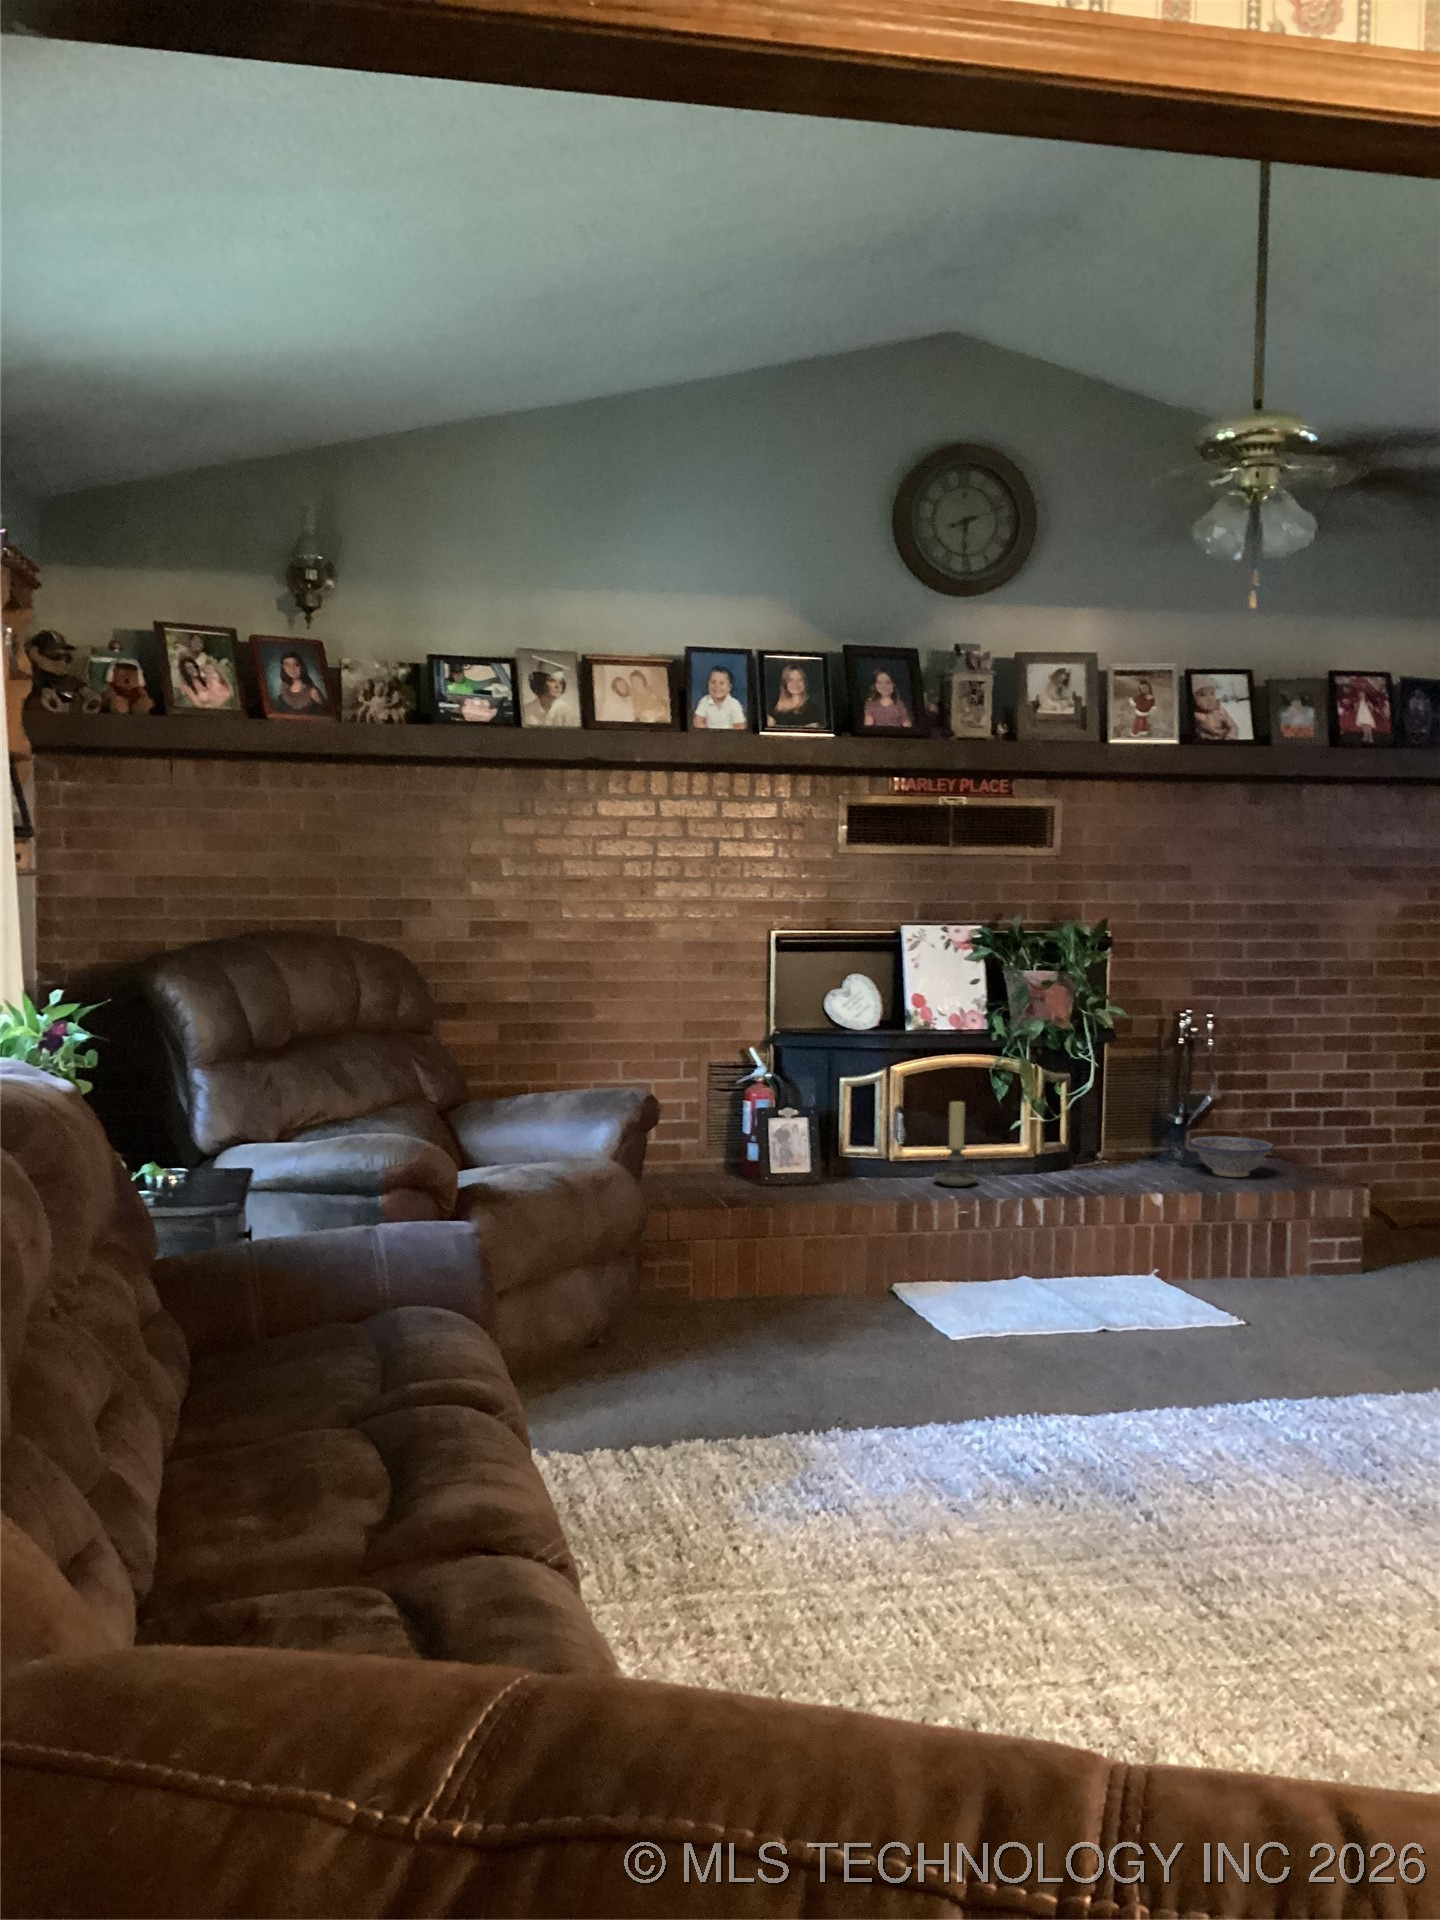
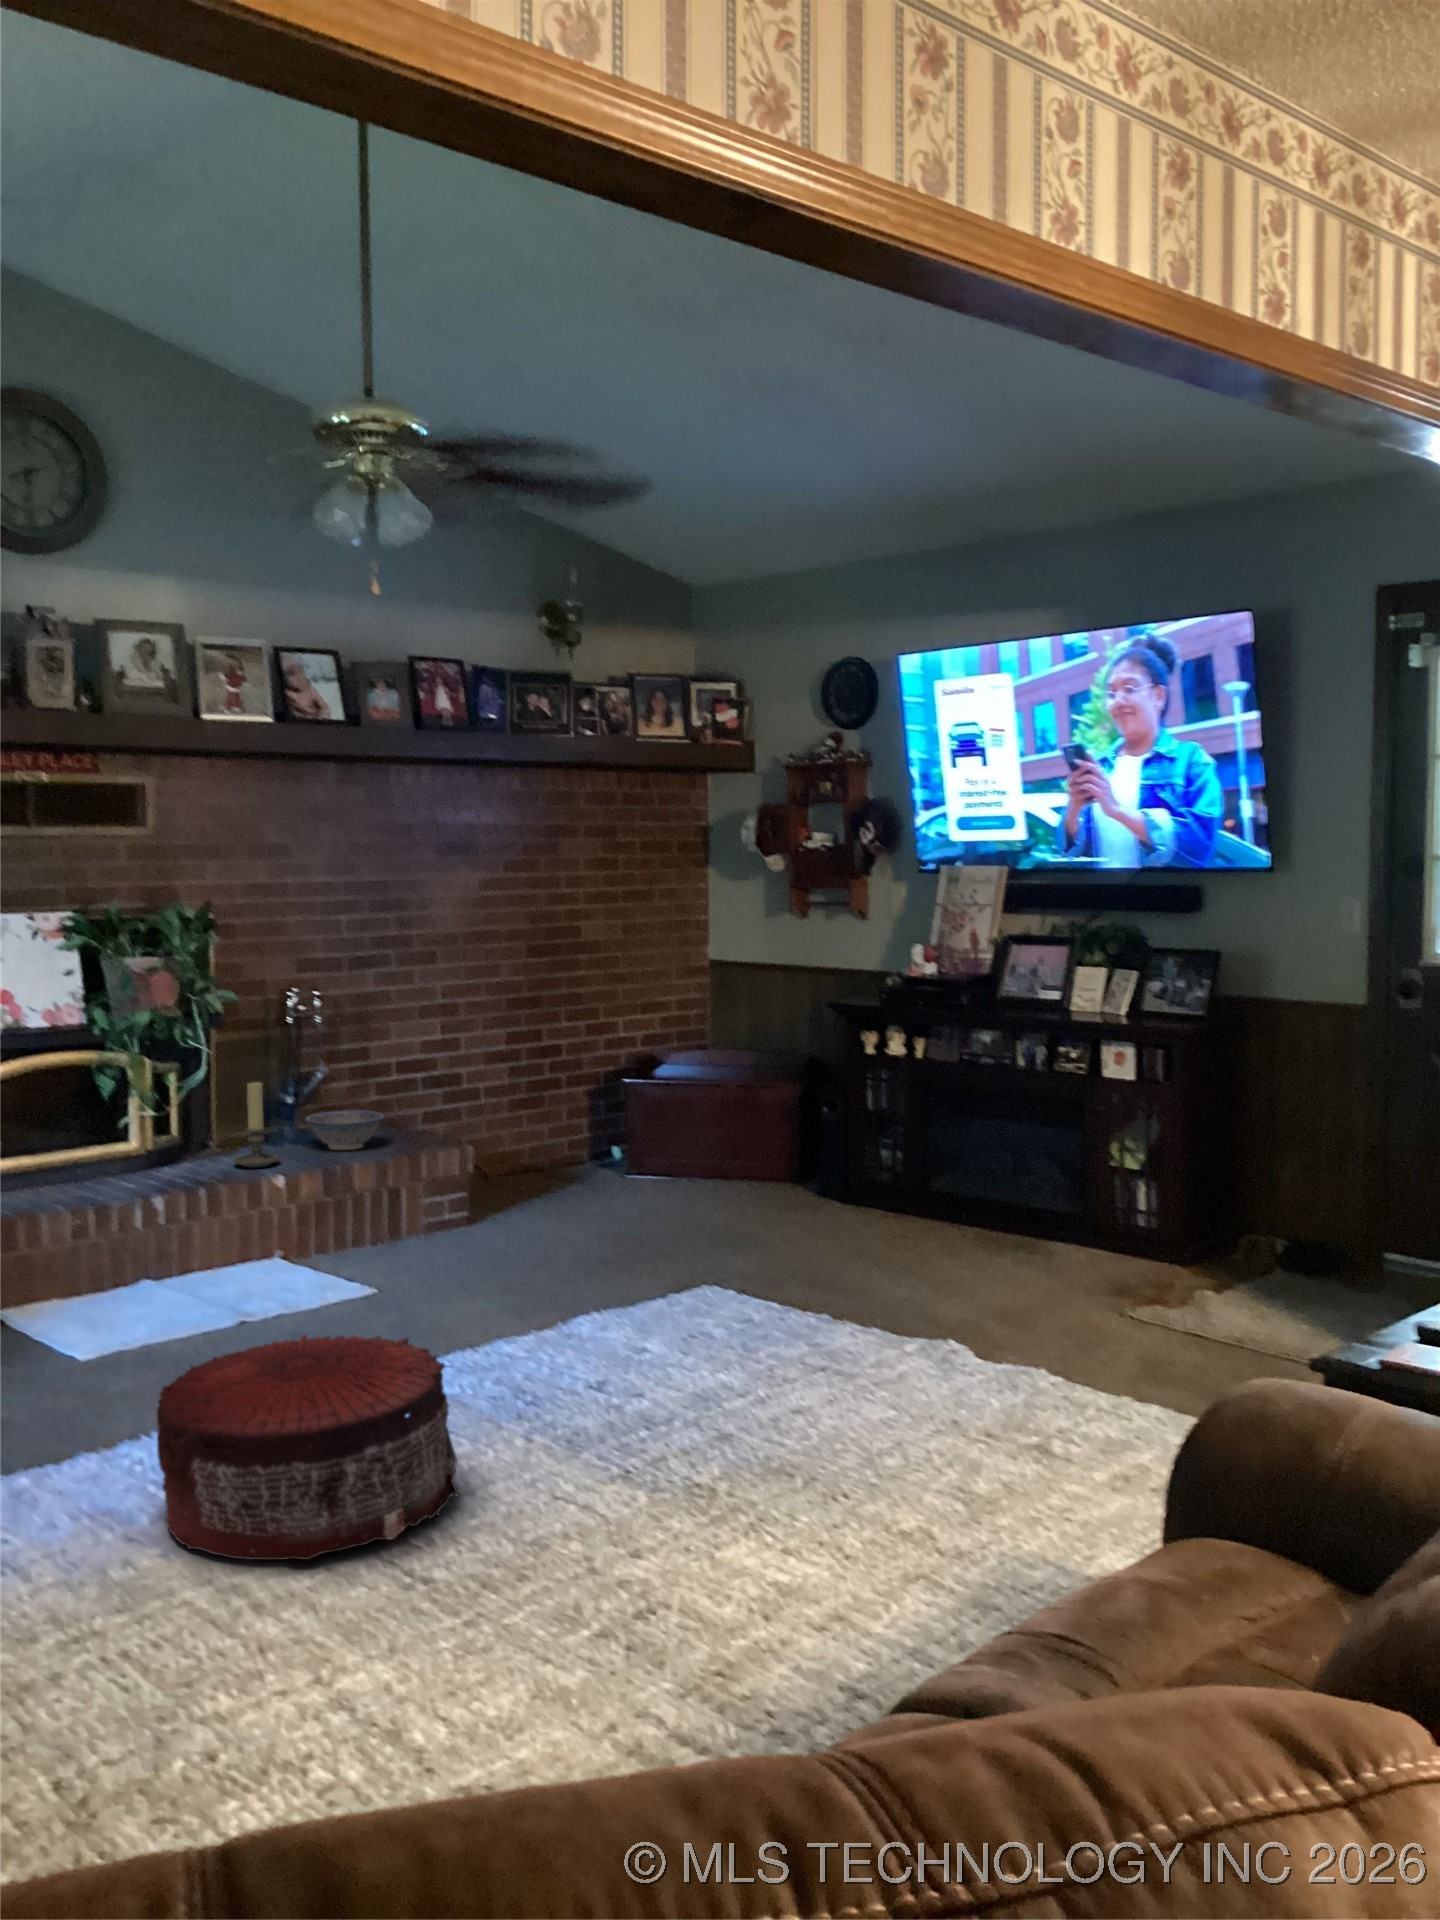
candle holder: present [933,1102,978,1186] -> present [233,1082,280,1168]
pouf: none [983,1345,1276,1567] -> present [157,1335,459,1560]

